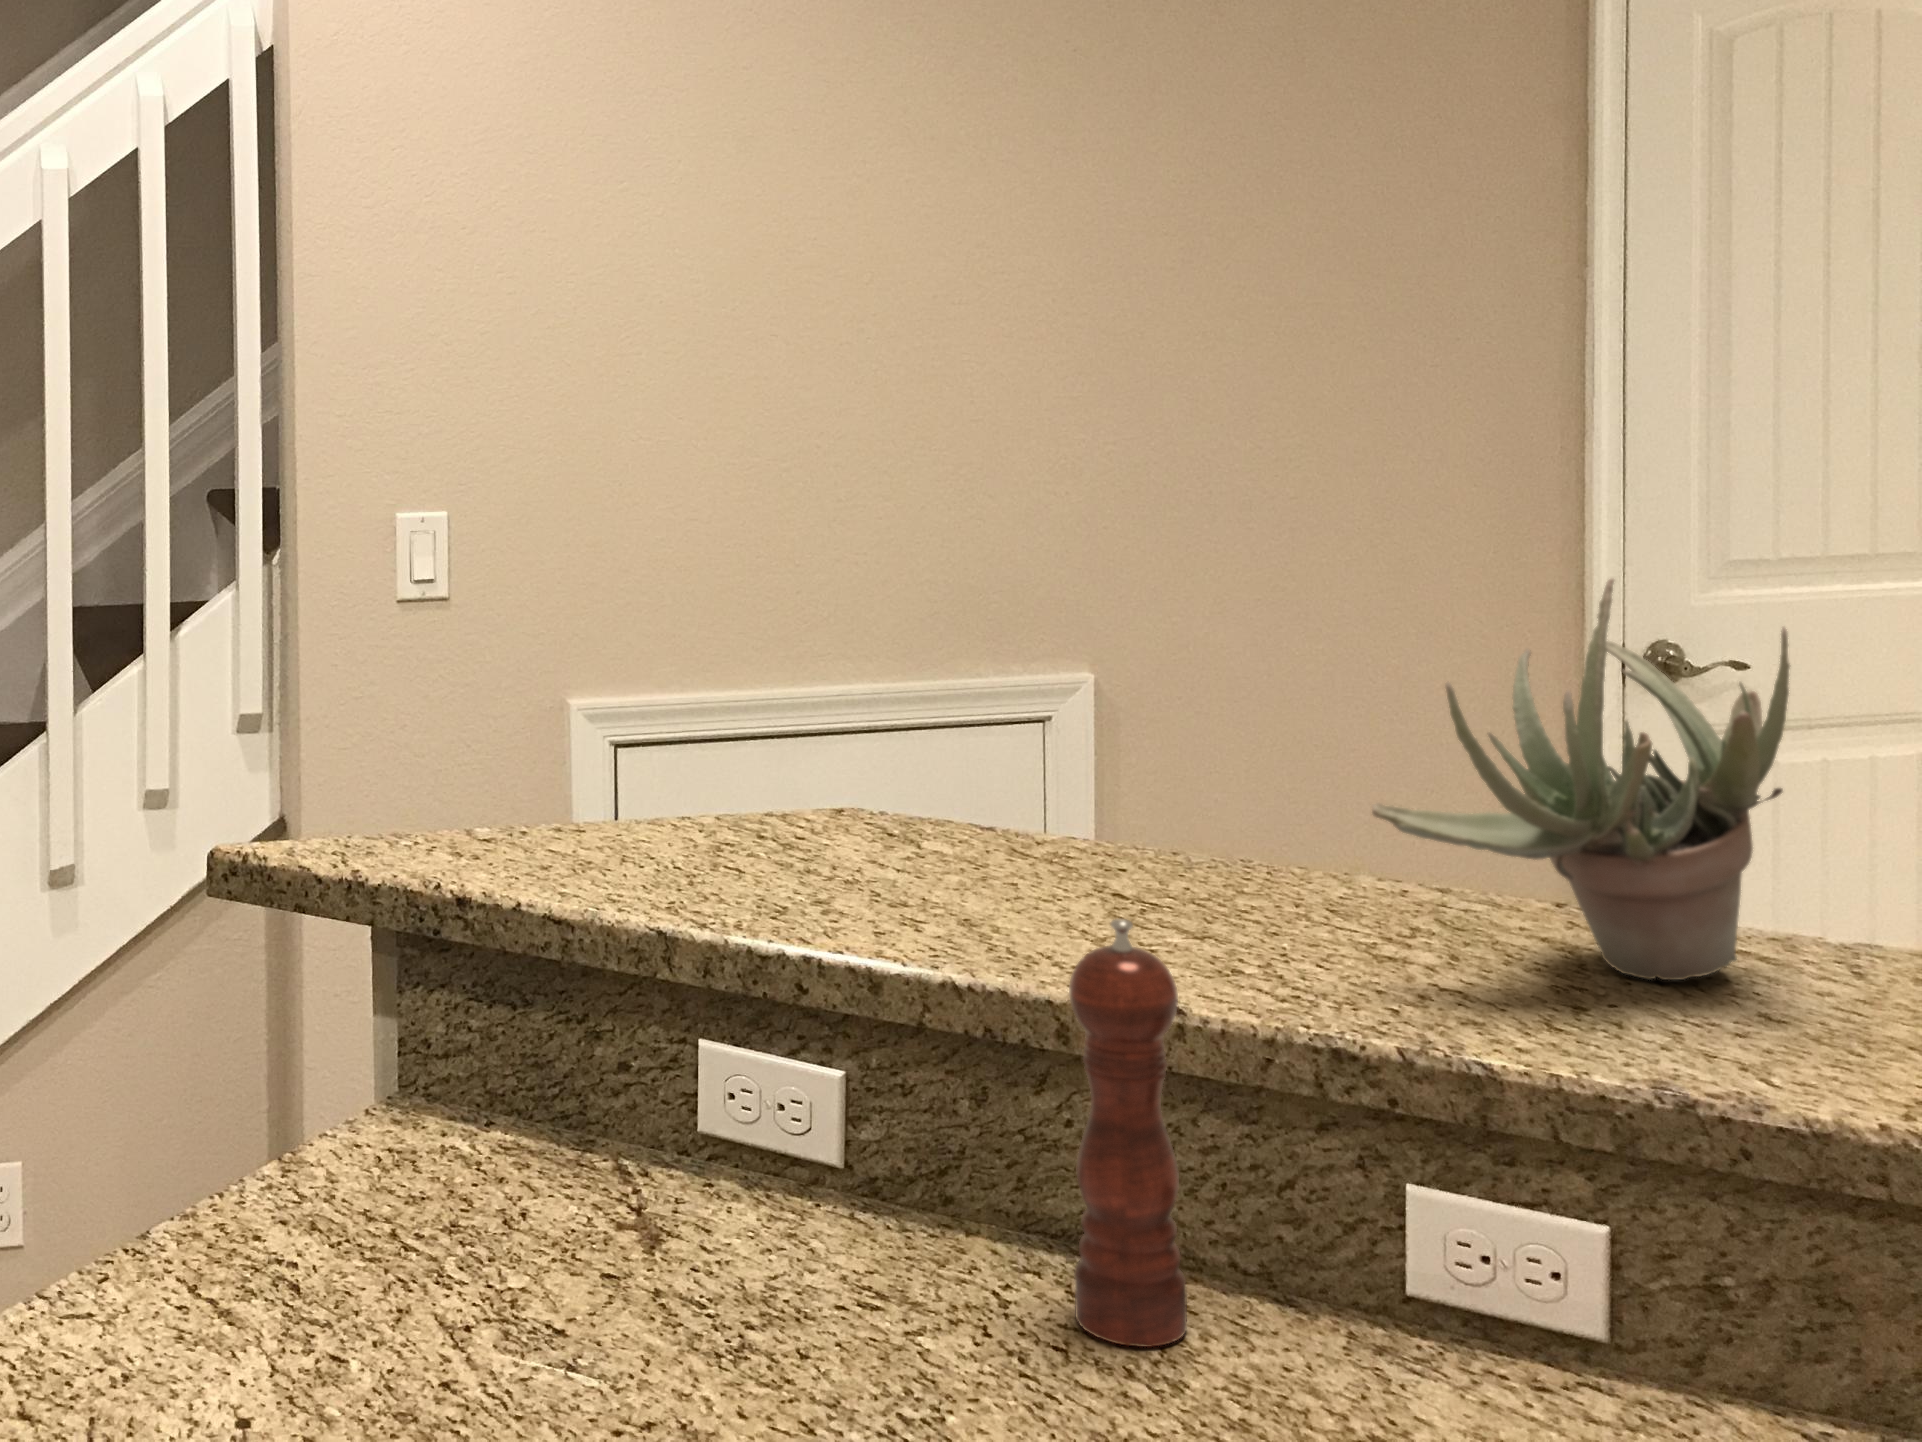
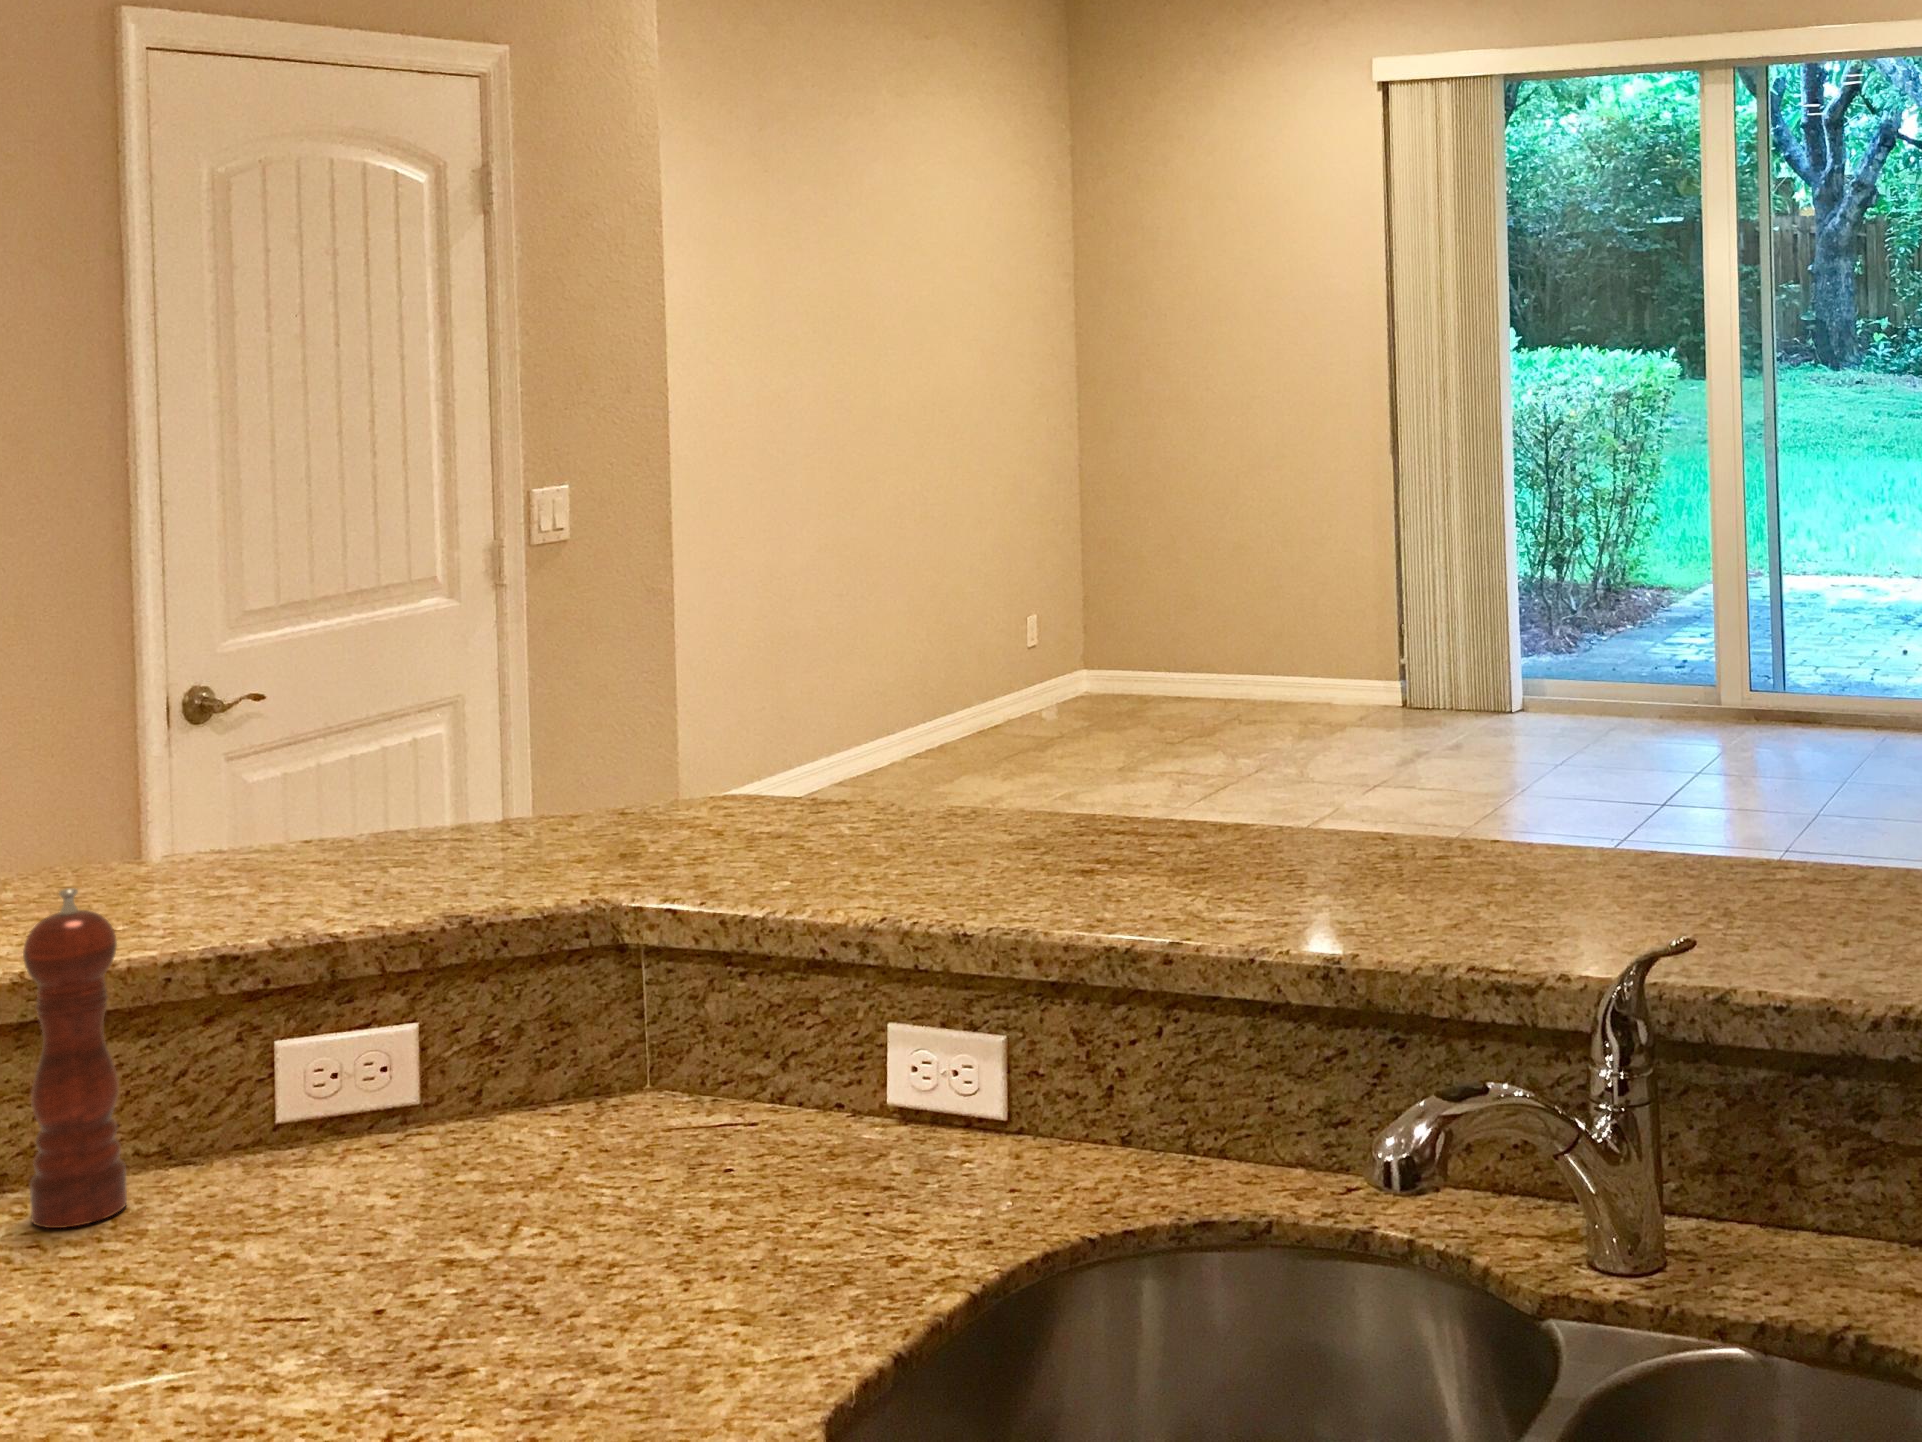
succulent plant: present [1372,579,1790,980] -> none [216,585,489,870]

